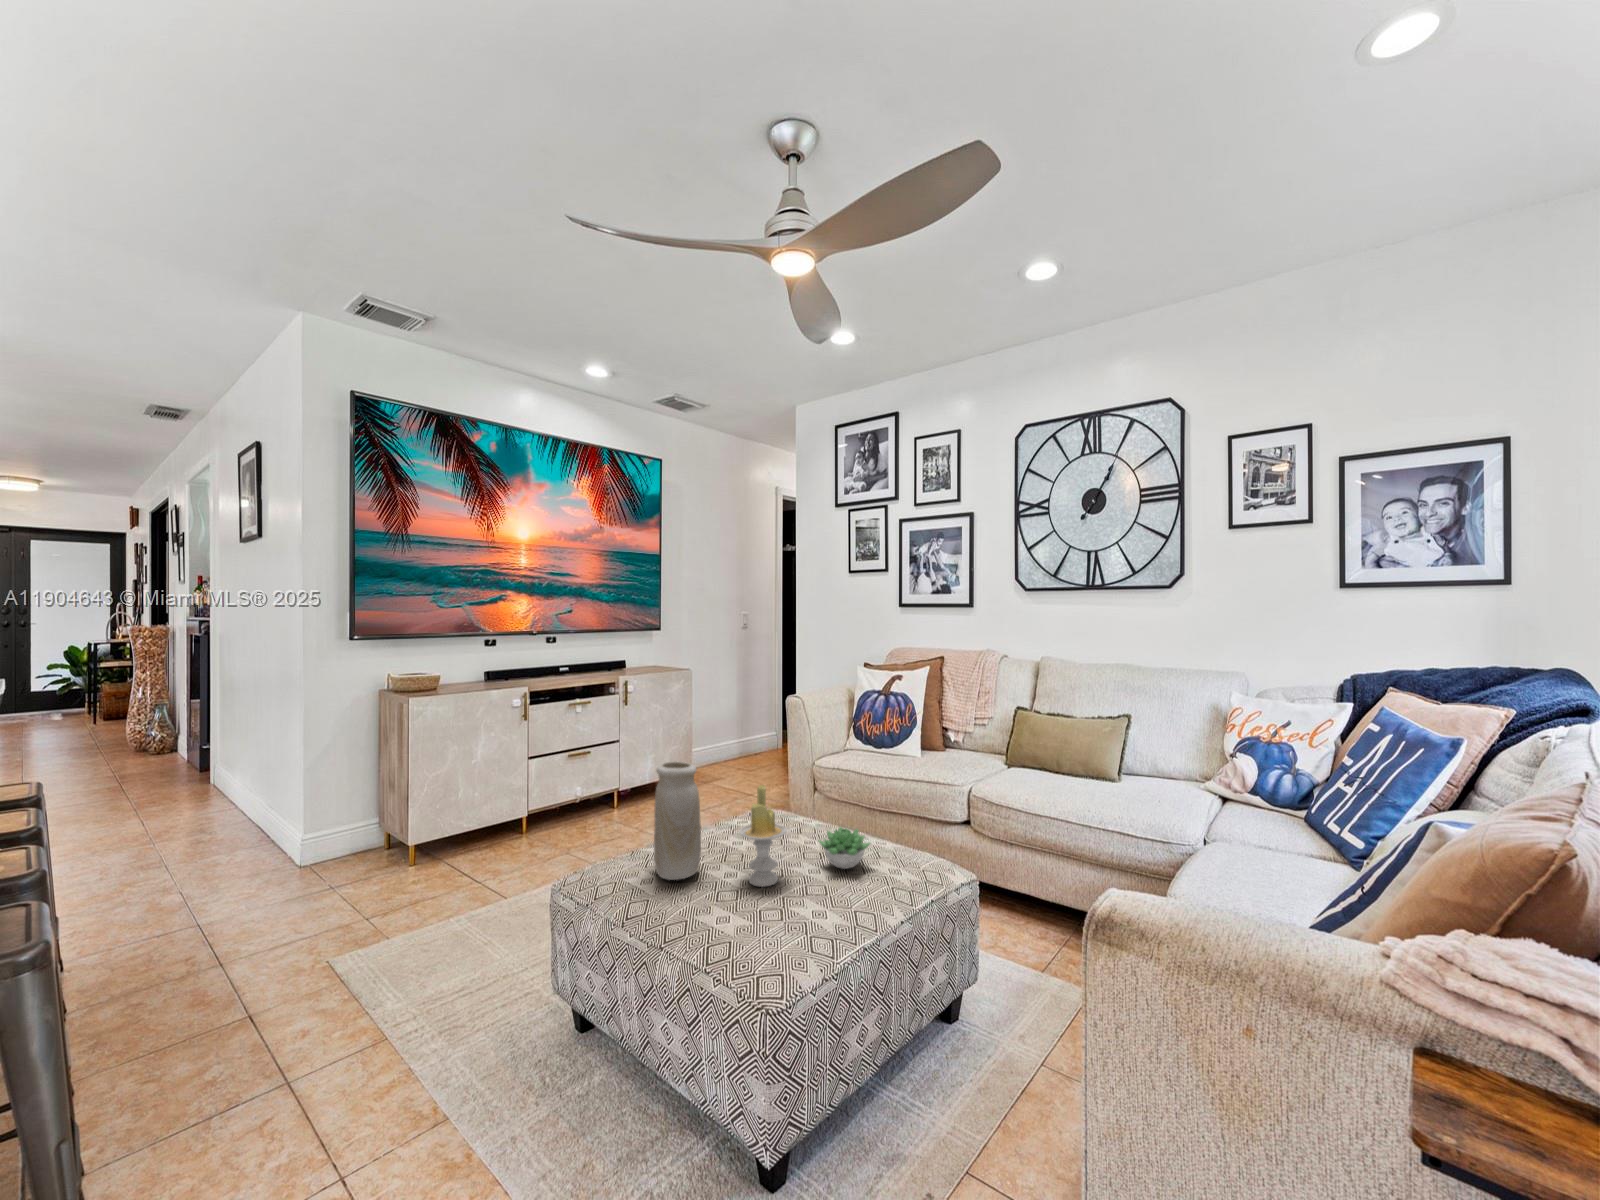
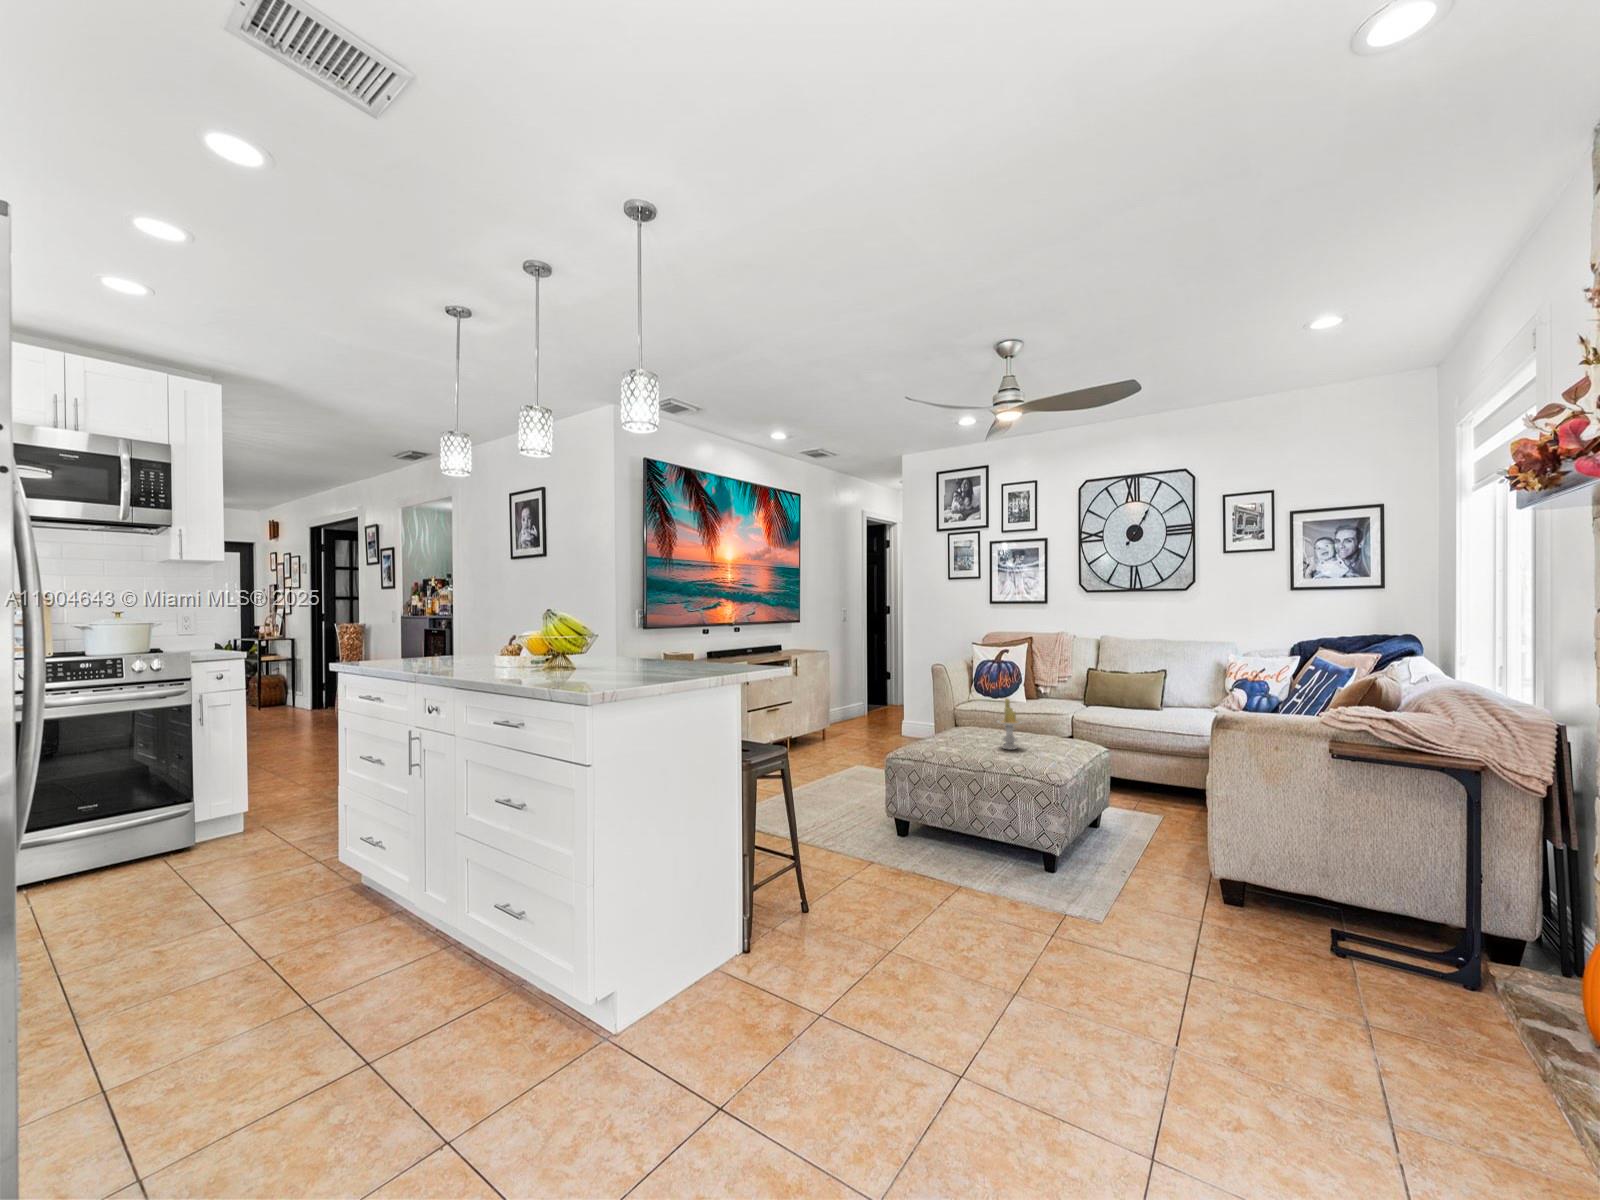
vase: present [654,761,701,880] -> none [947,688,976,748]
succulent plant: present [819,827,870,869] -> none [1031,723,1060,743]

